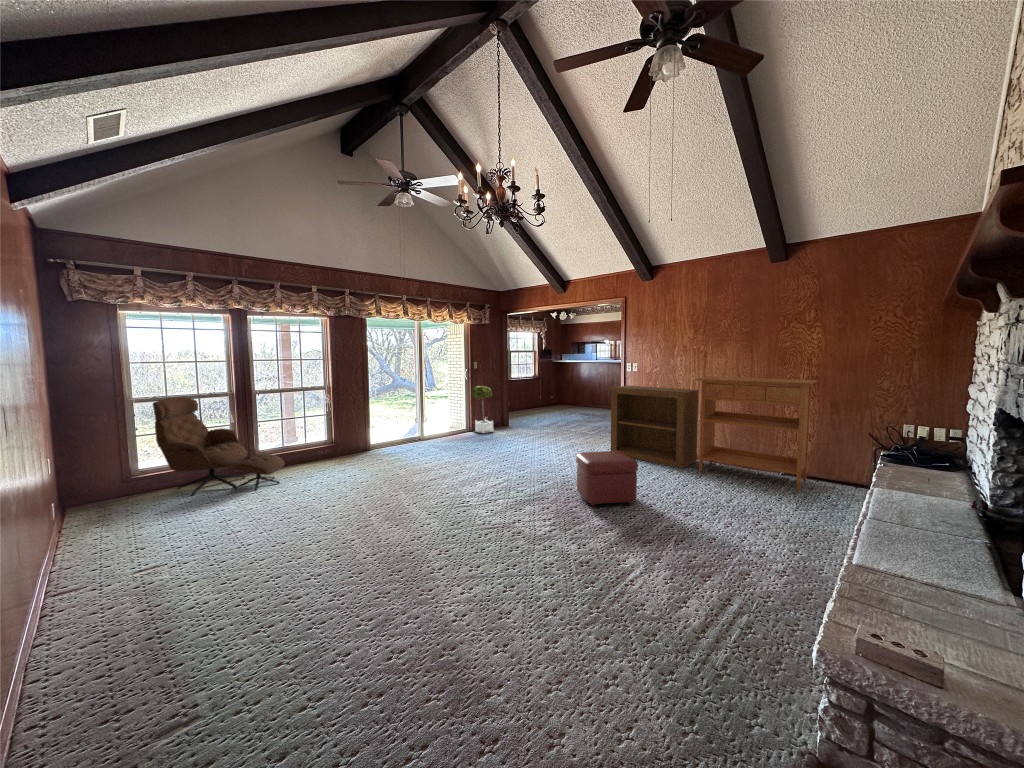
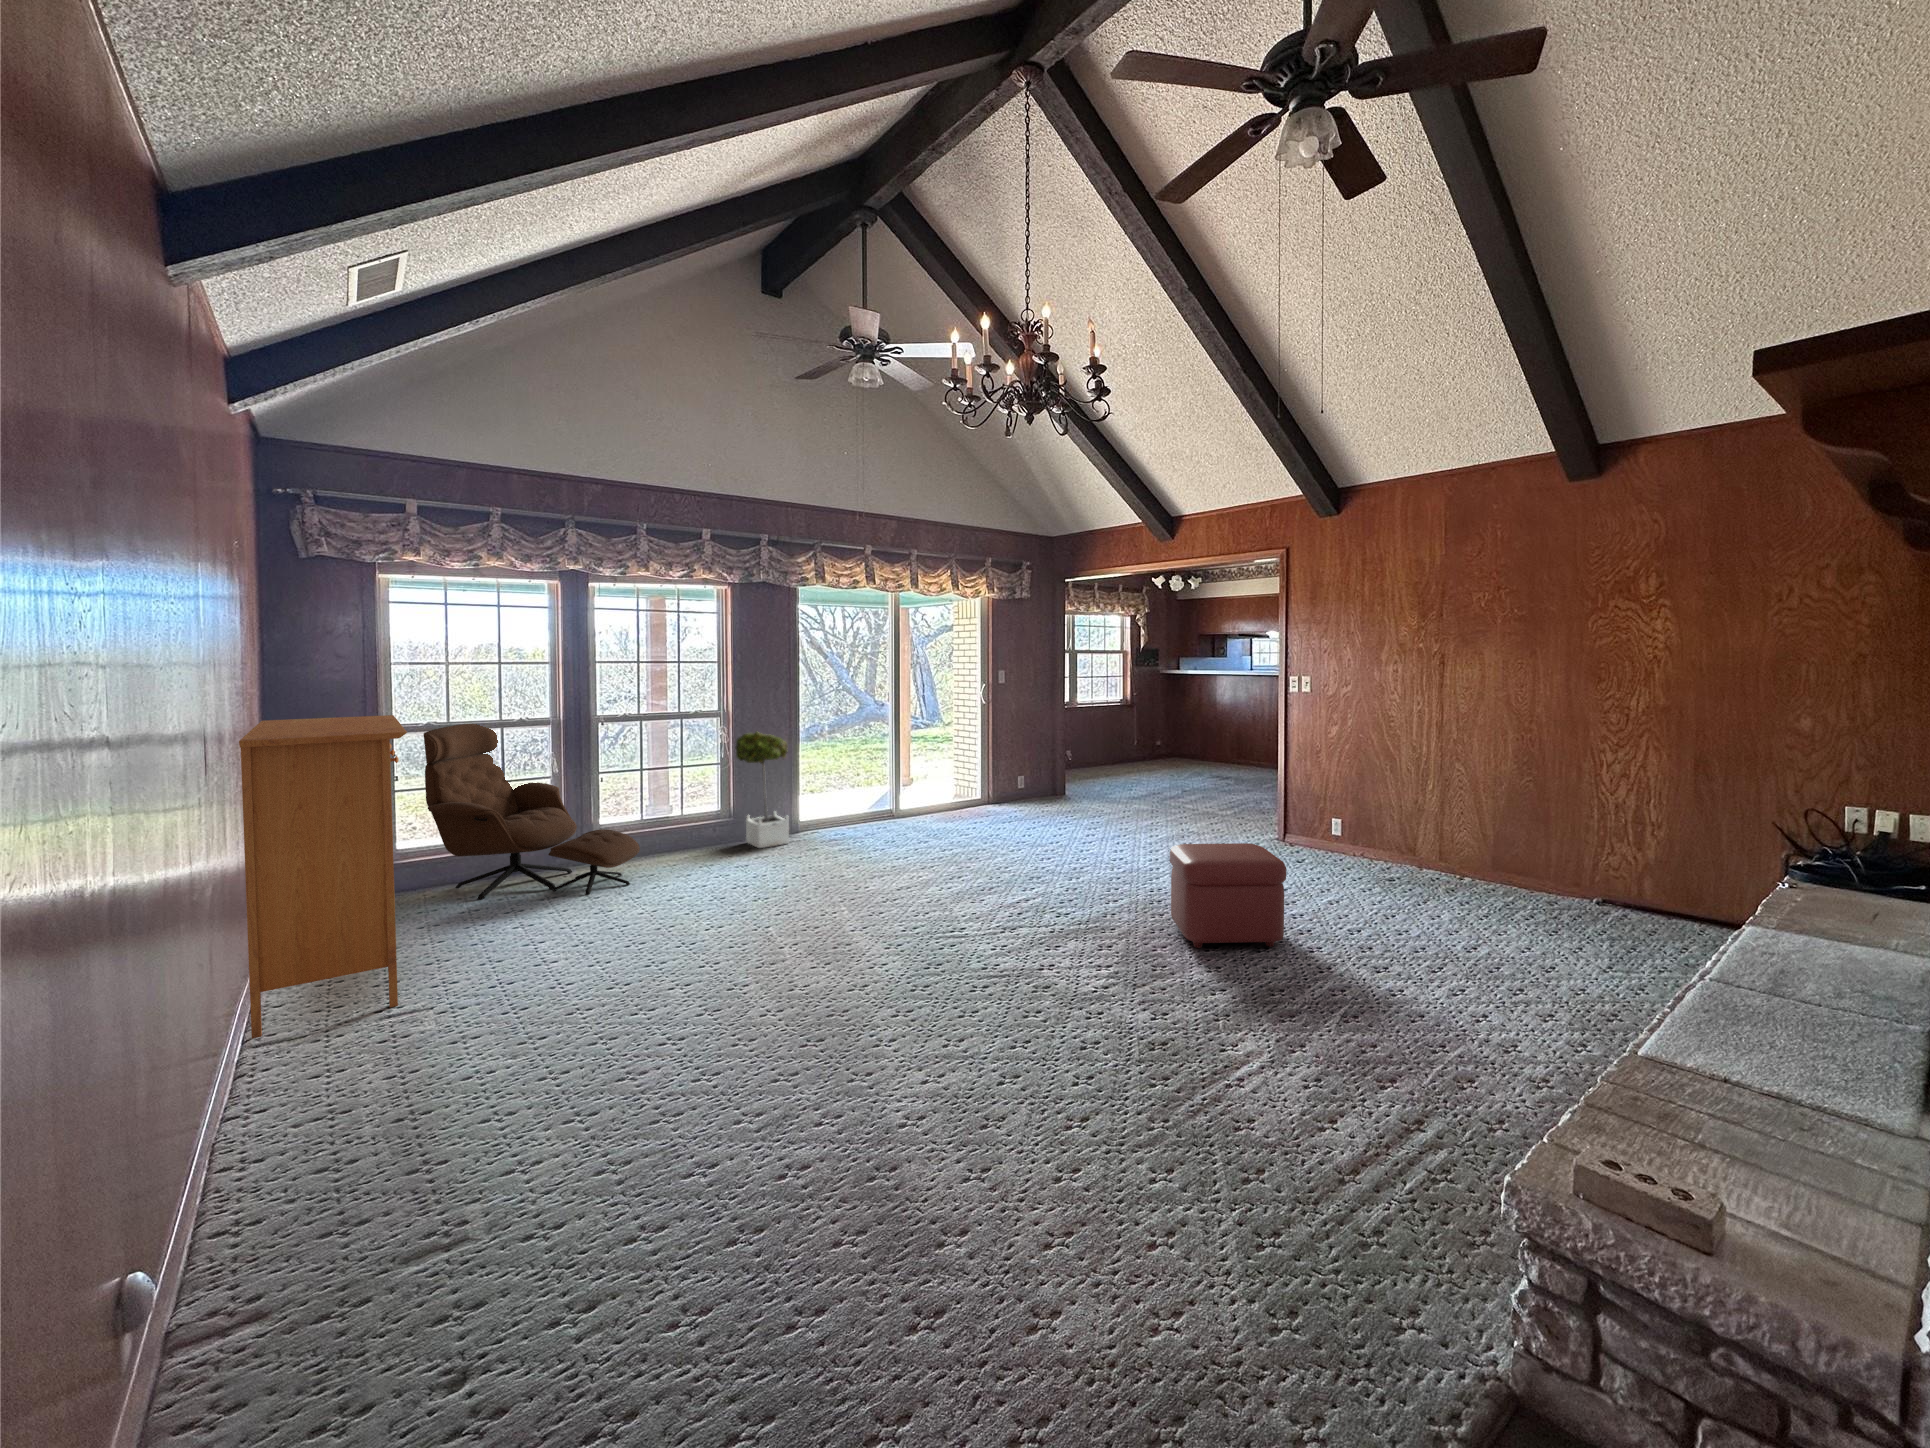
console table: present [696,377,817,491] -> present [239,715,407,1039]
potted tree: present [472,386,493,433] -> present [736,732,789,848]
bookshelf: present [610,386,699,468] -> none [1254,719,1431,885]

